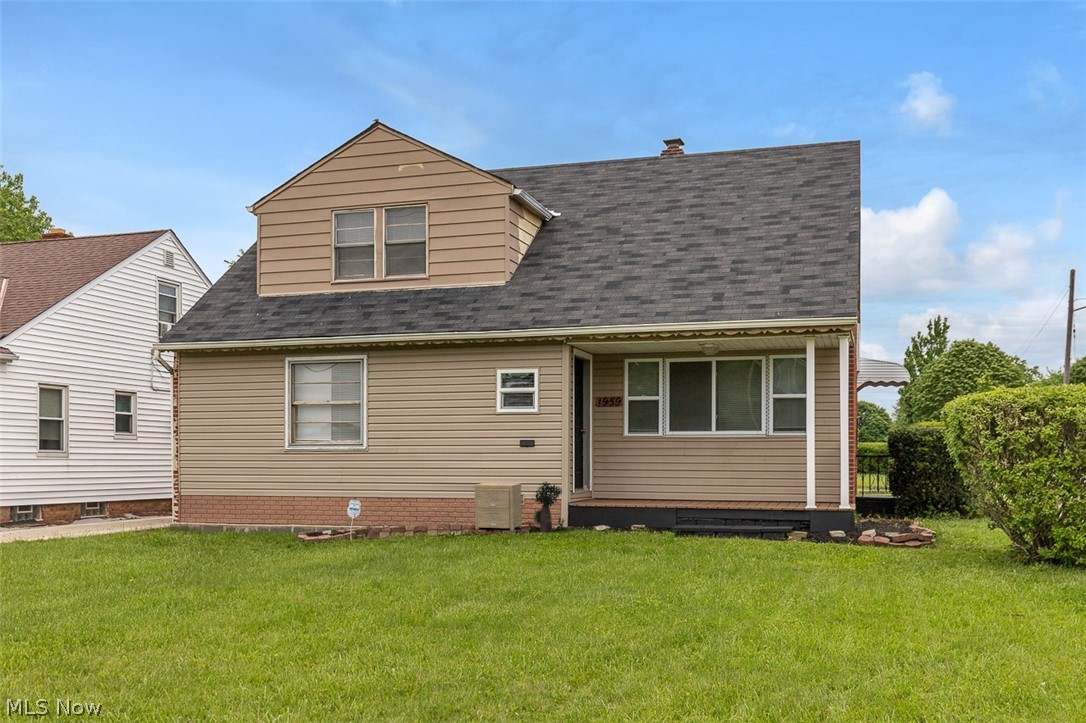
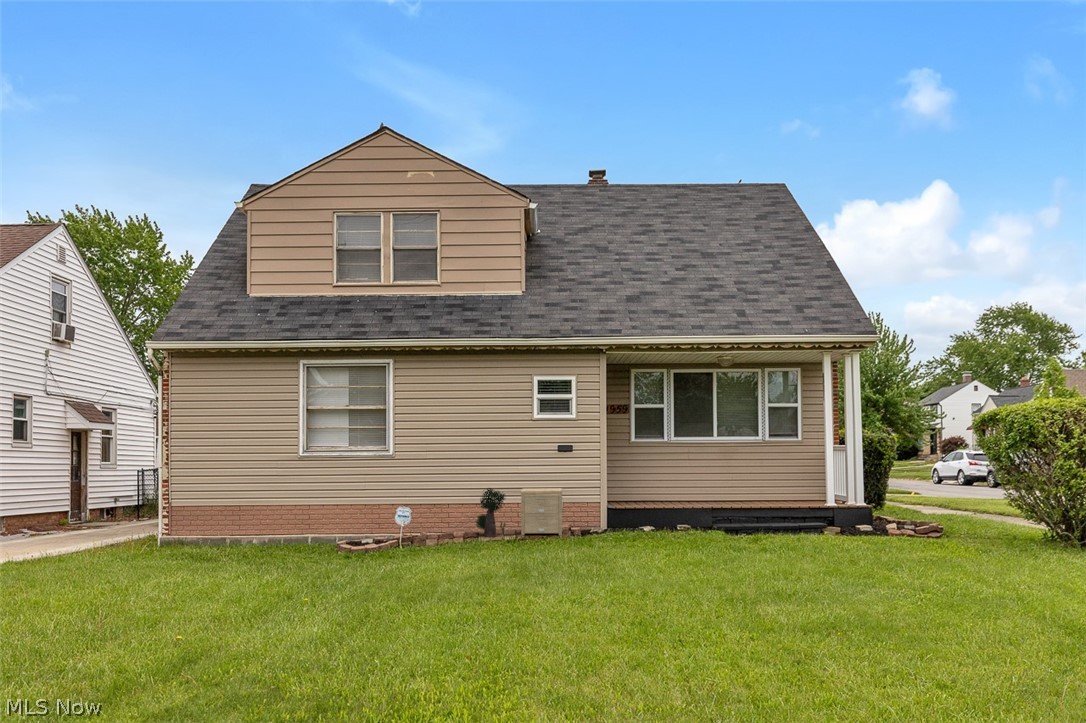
potted plant: present [532,482,565,532] -> present [476,488,506,537]

